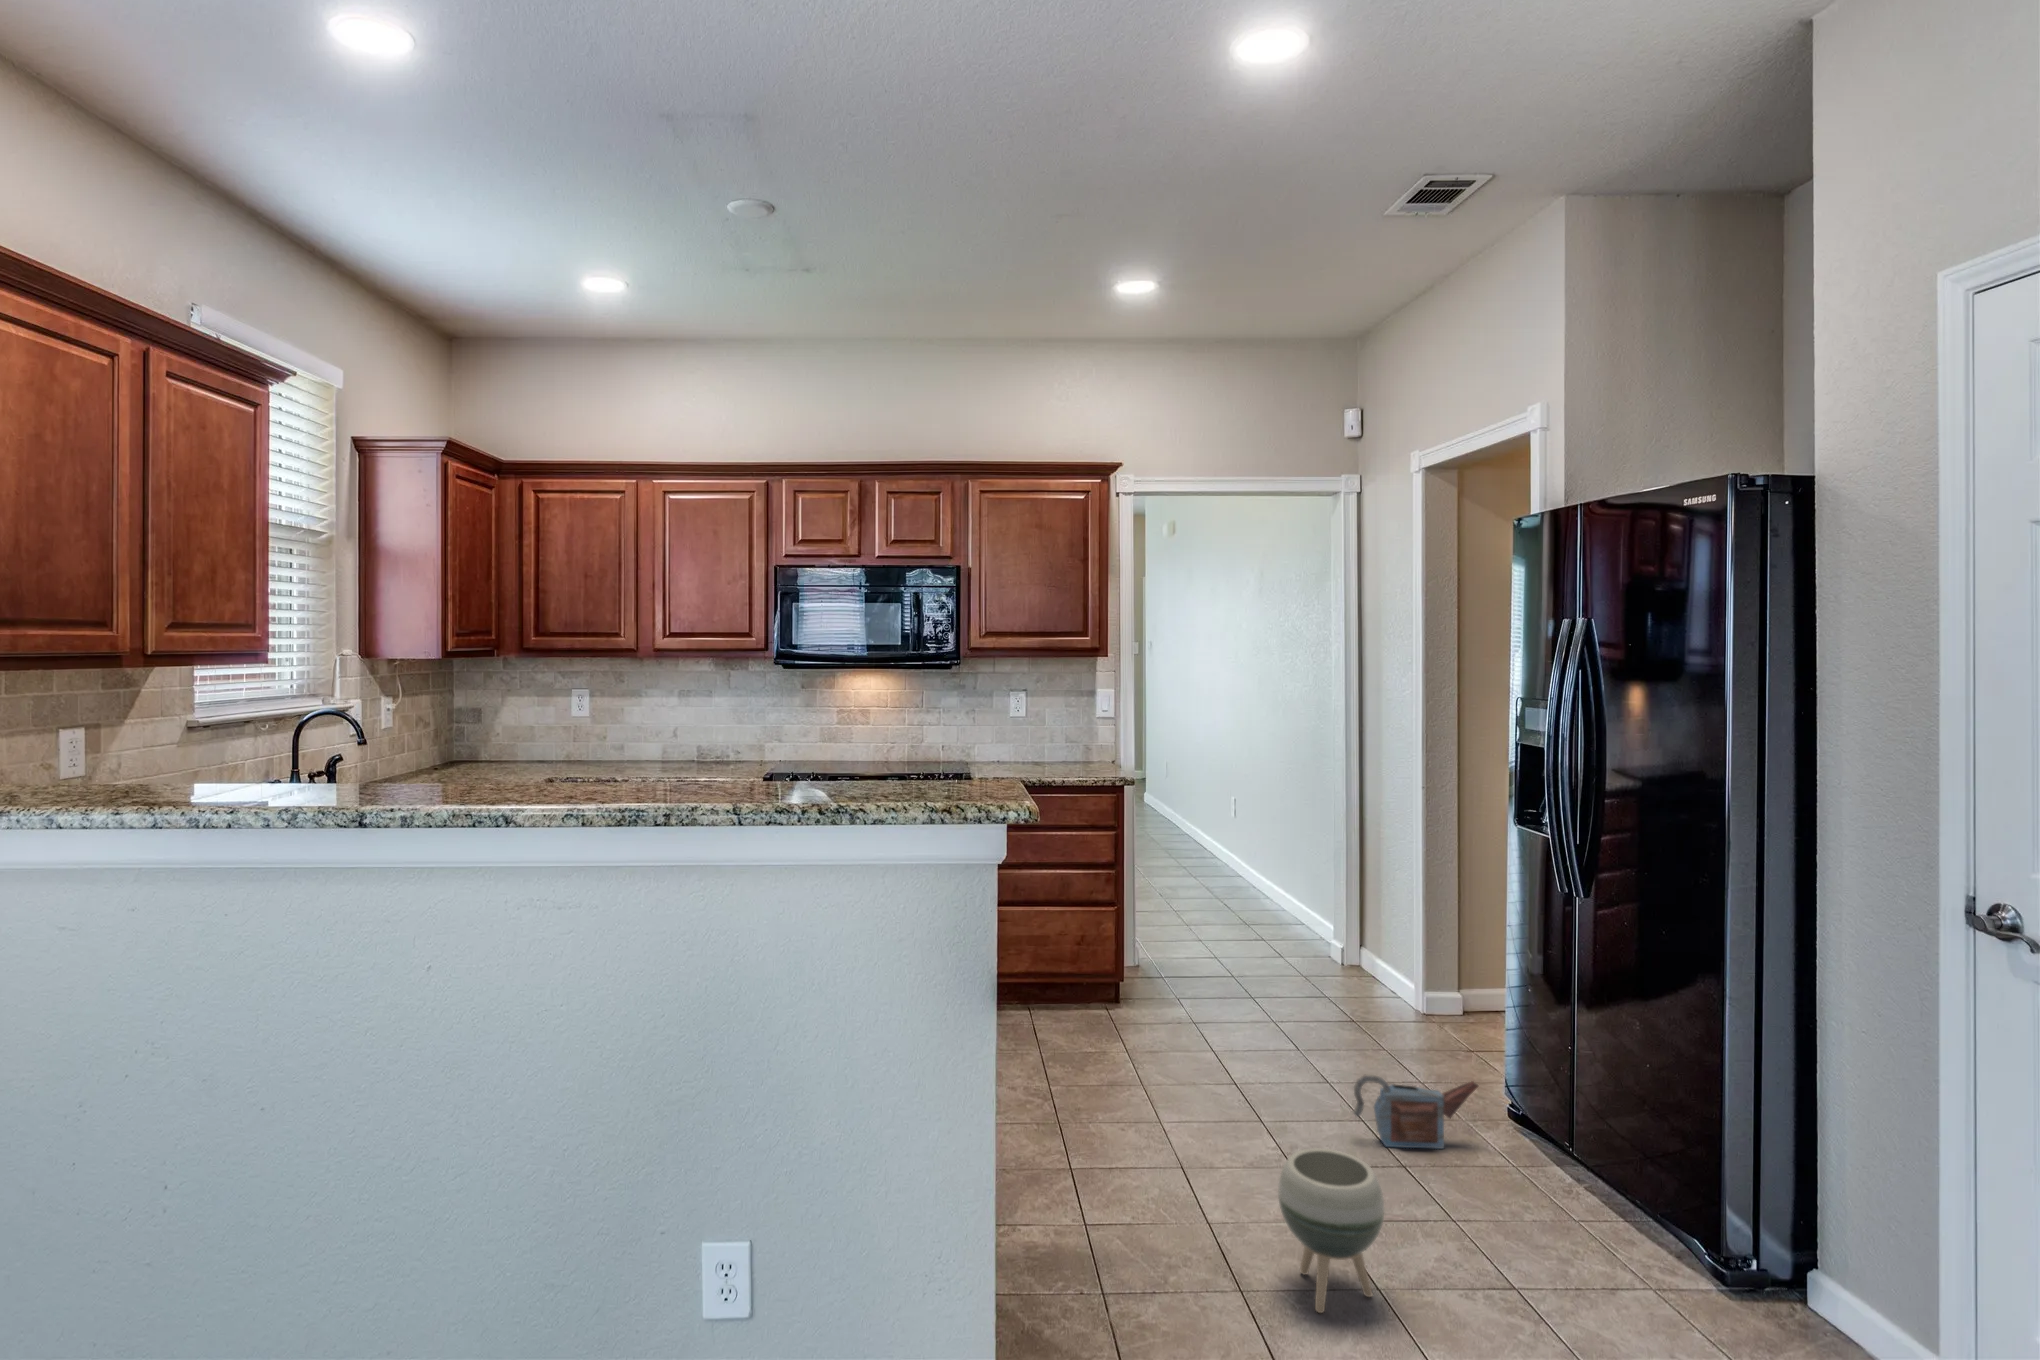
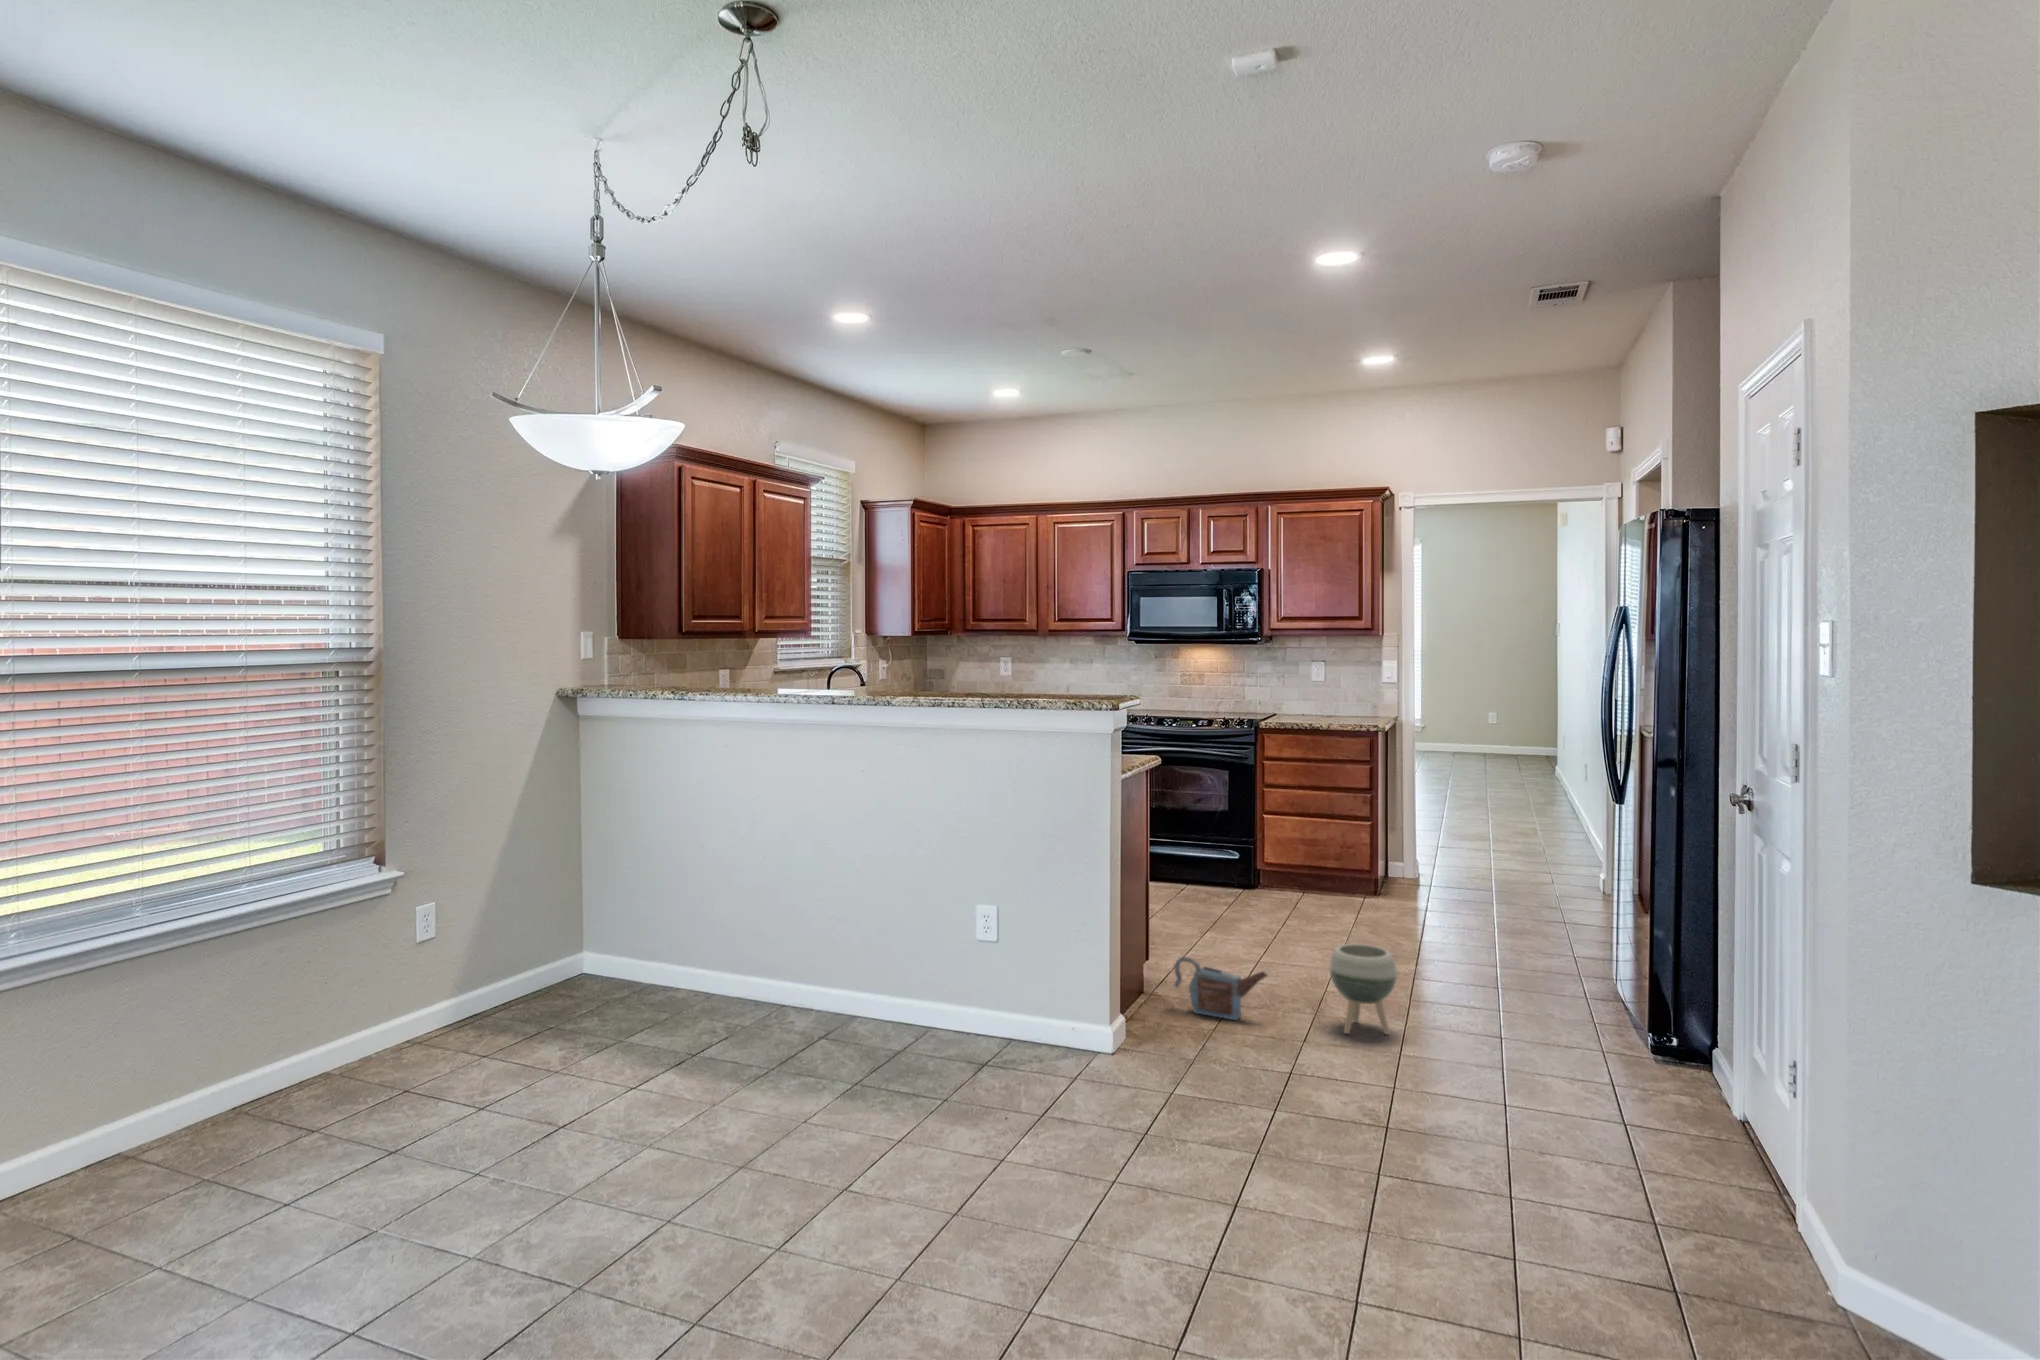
watering can: present [1353,1074,1478,1149] -> present [1175,957,1267,1020]

